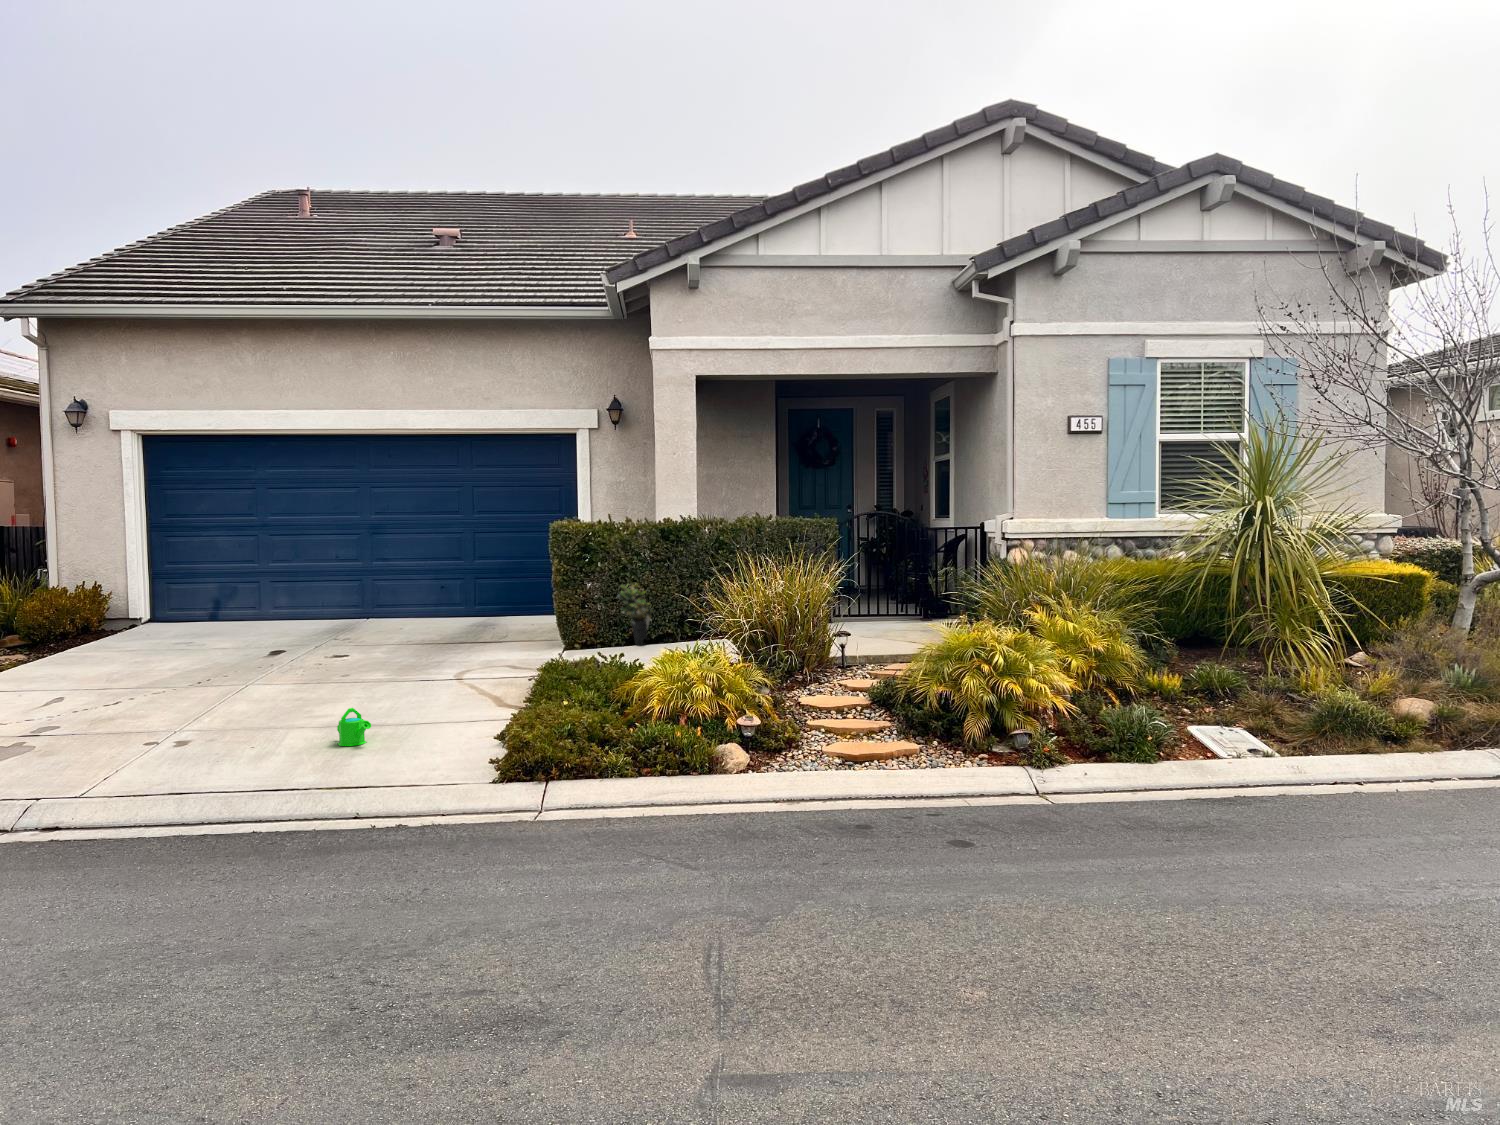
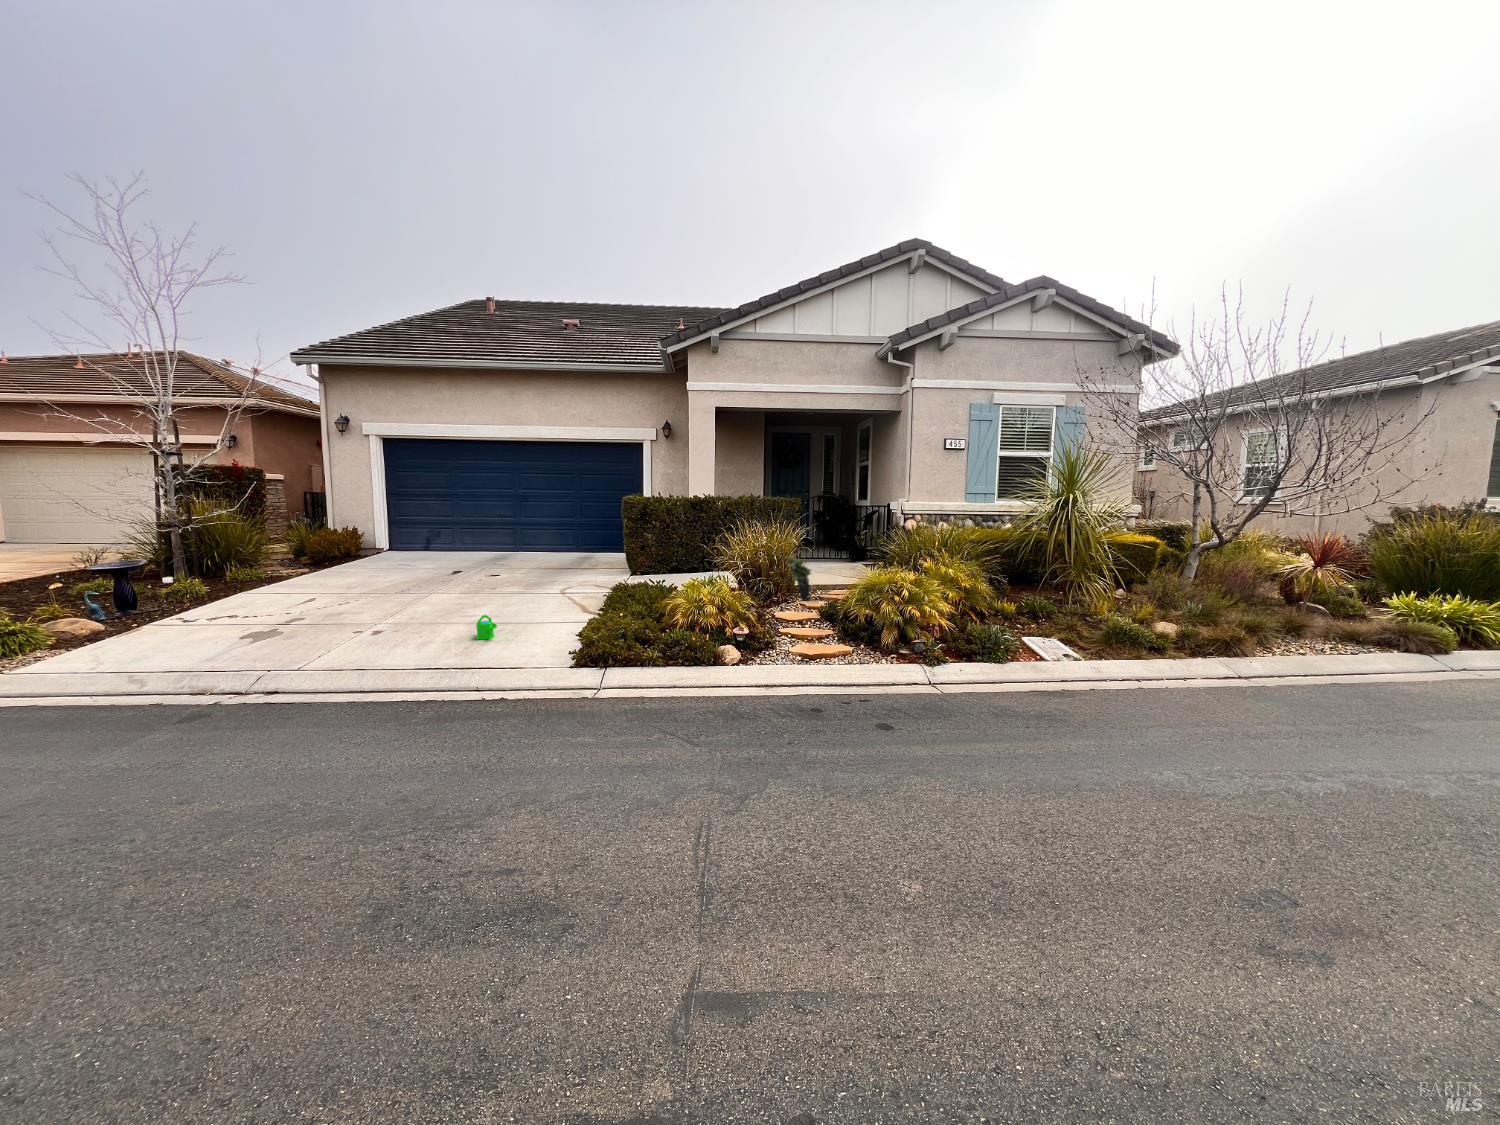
potted plant: present [618,584,653,646] -> present [786,555,811,600]

